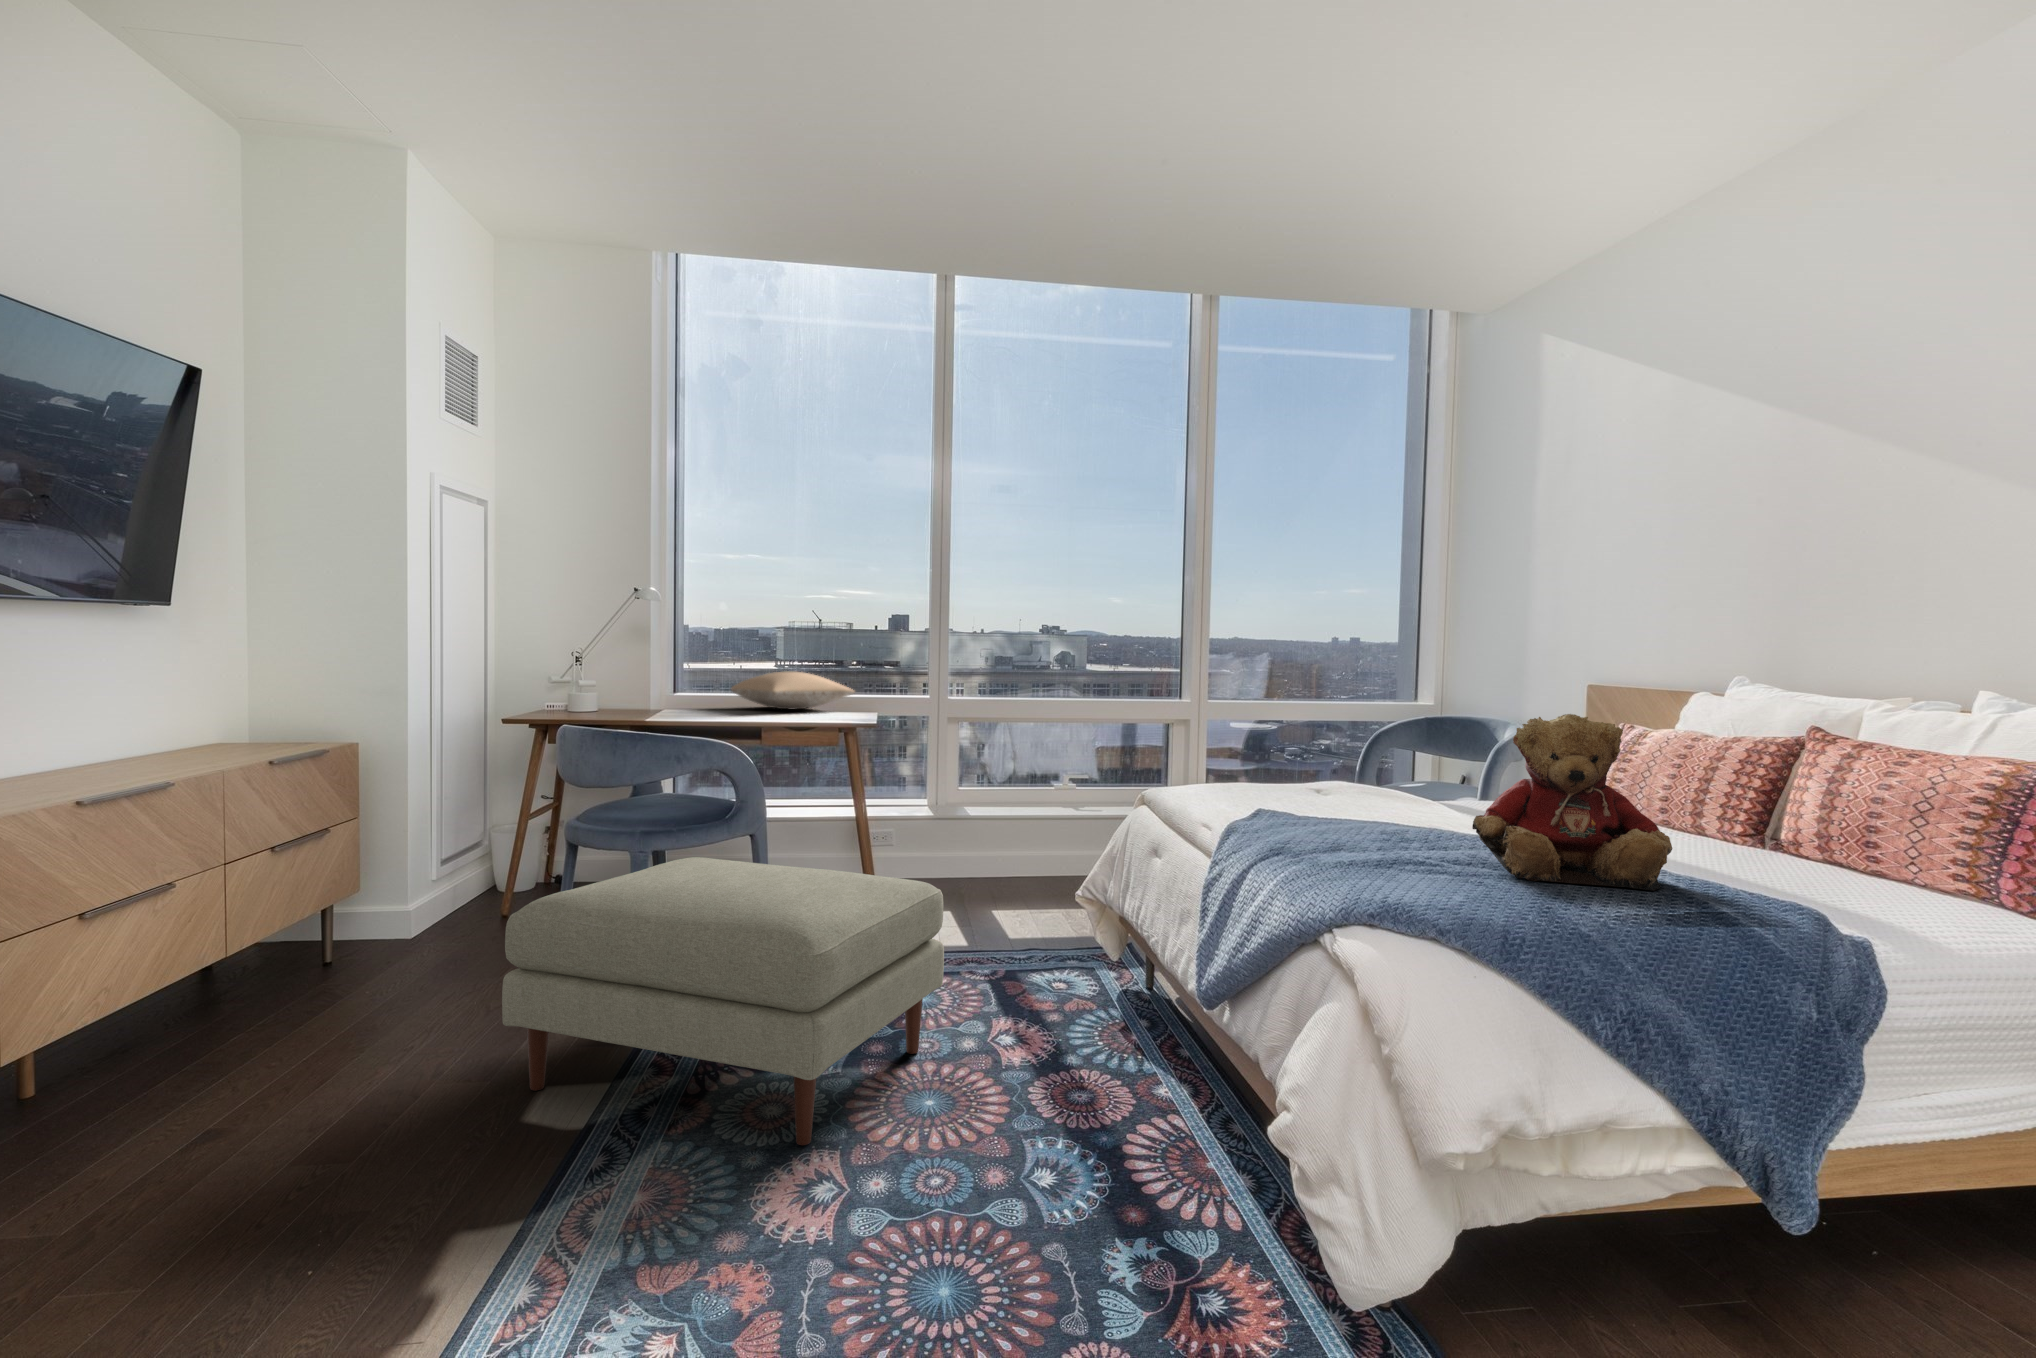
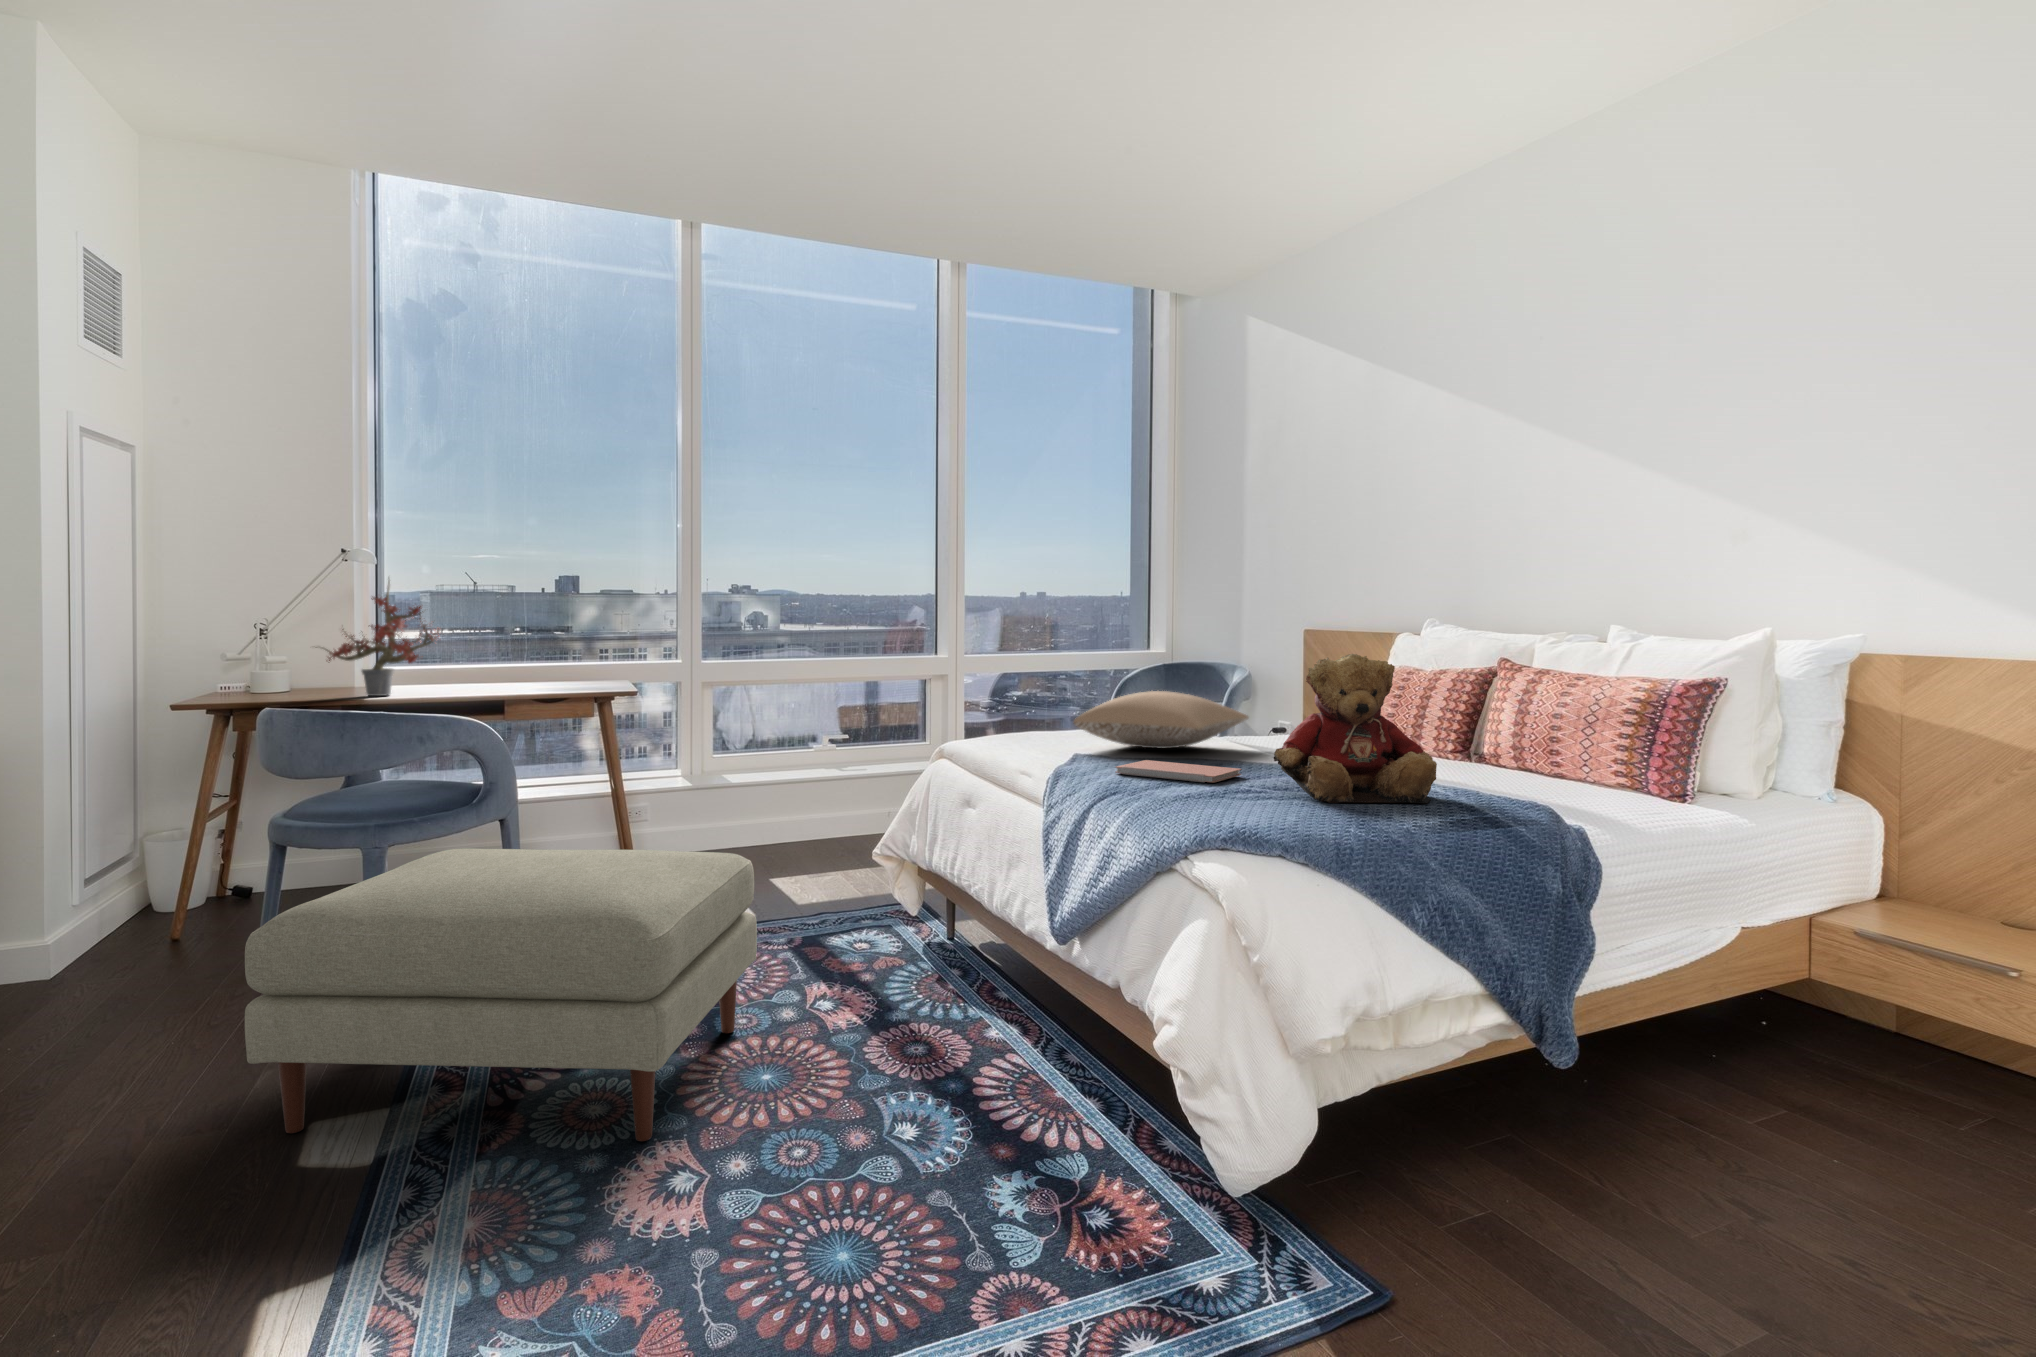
potted plant: none [626,619,729,721] -> present [316,582,438,696]
pillow: present [731,672,854,709] -> present [1074,691,1249,748]
notebook: none [1304,819,1447,848] -> present [1116,760,1241,783]

